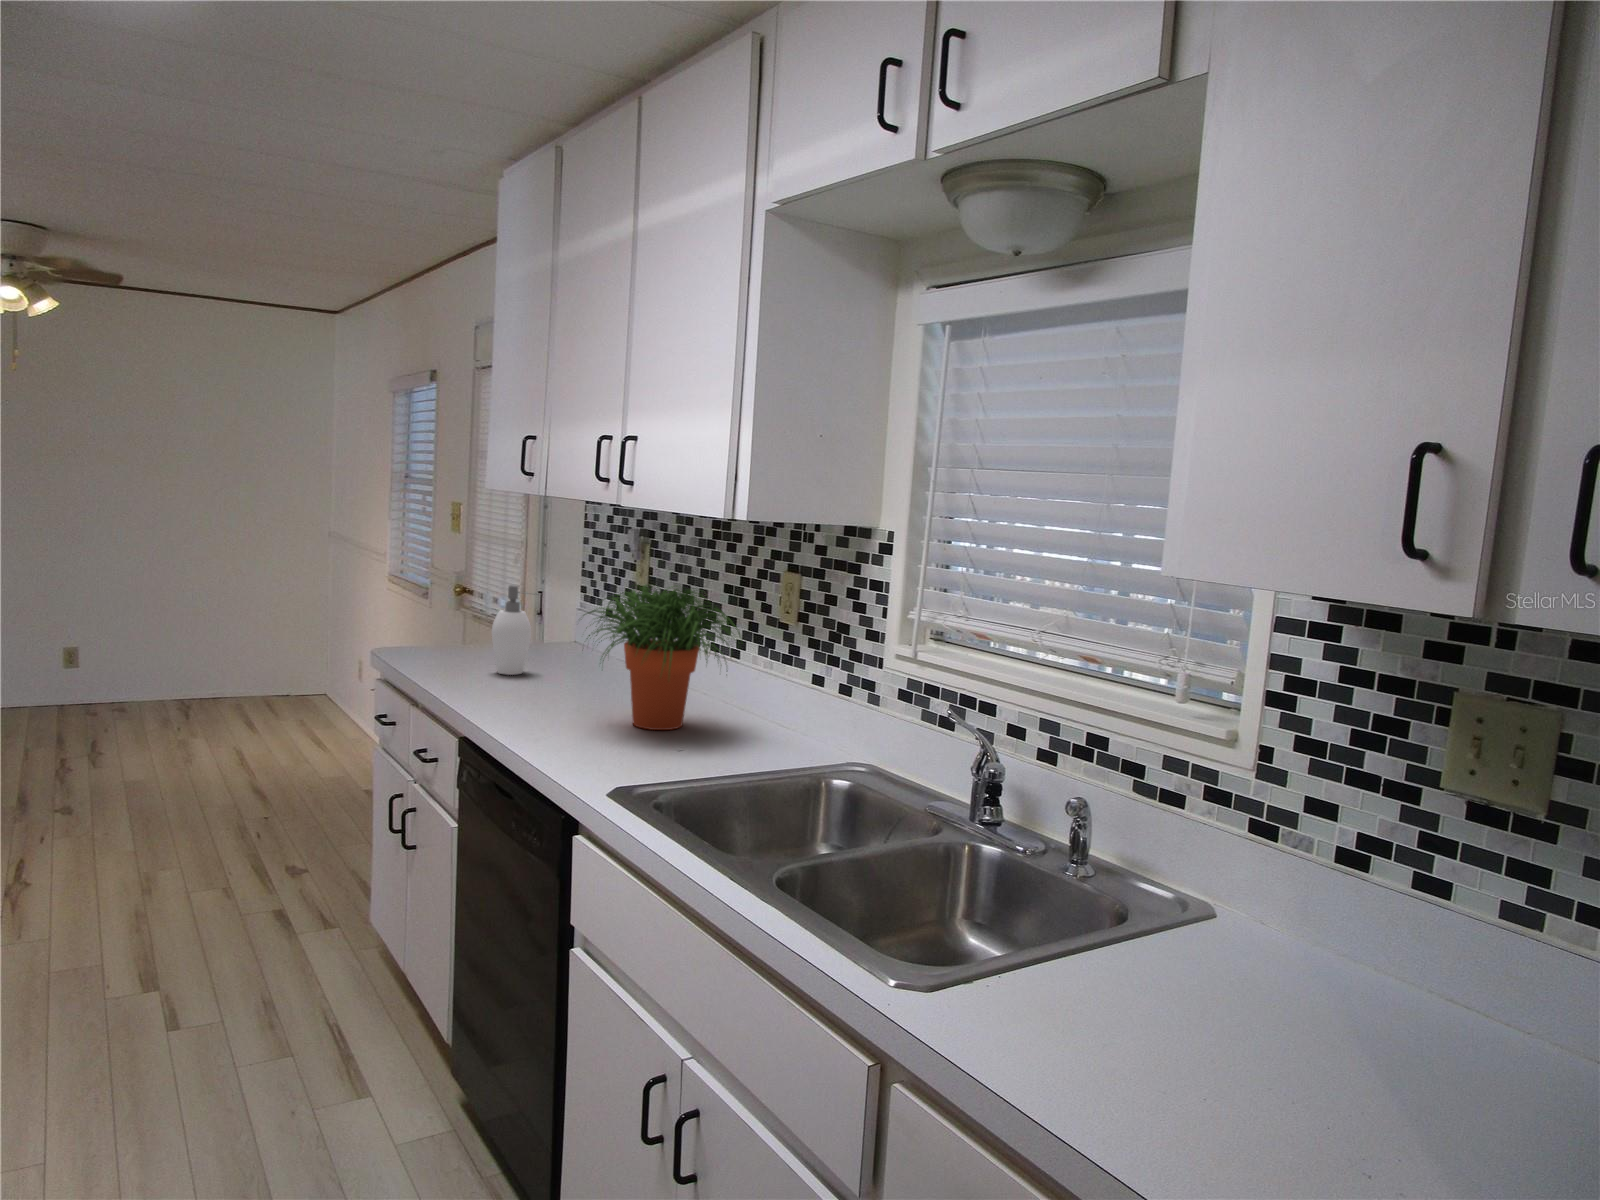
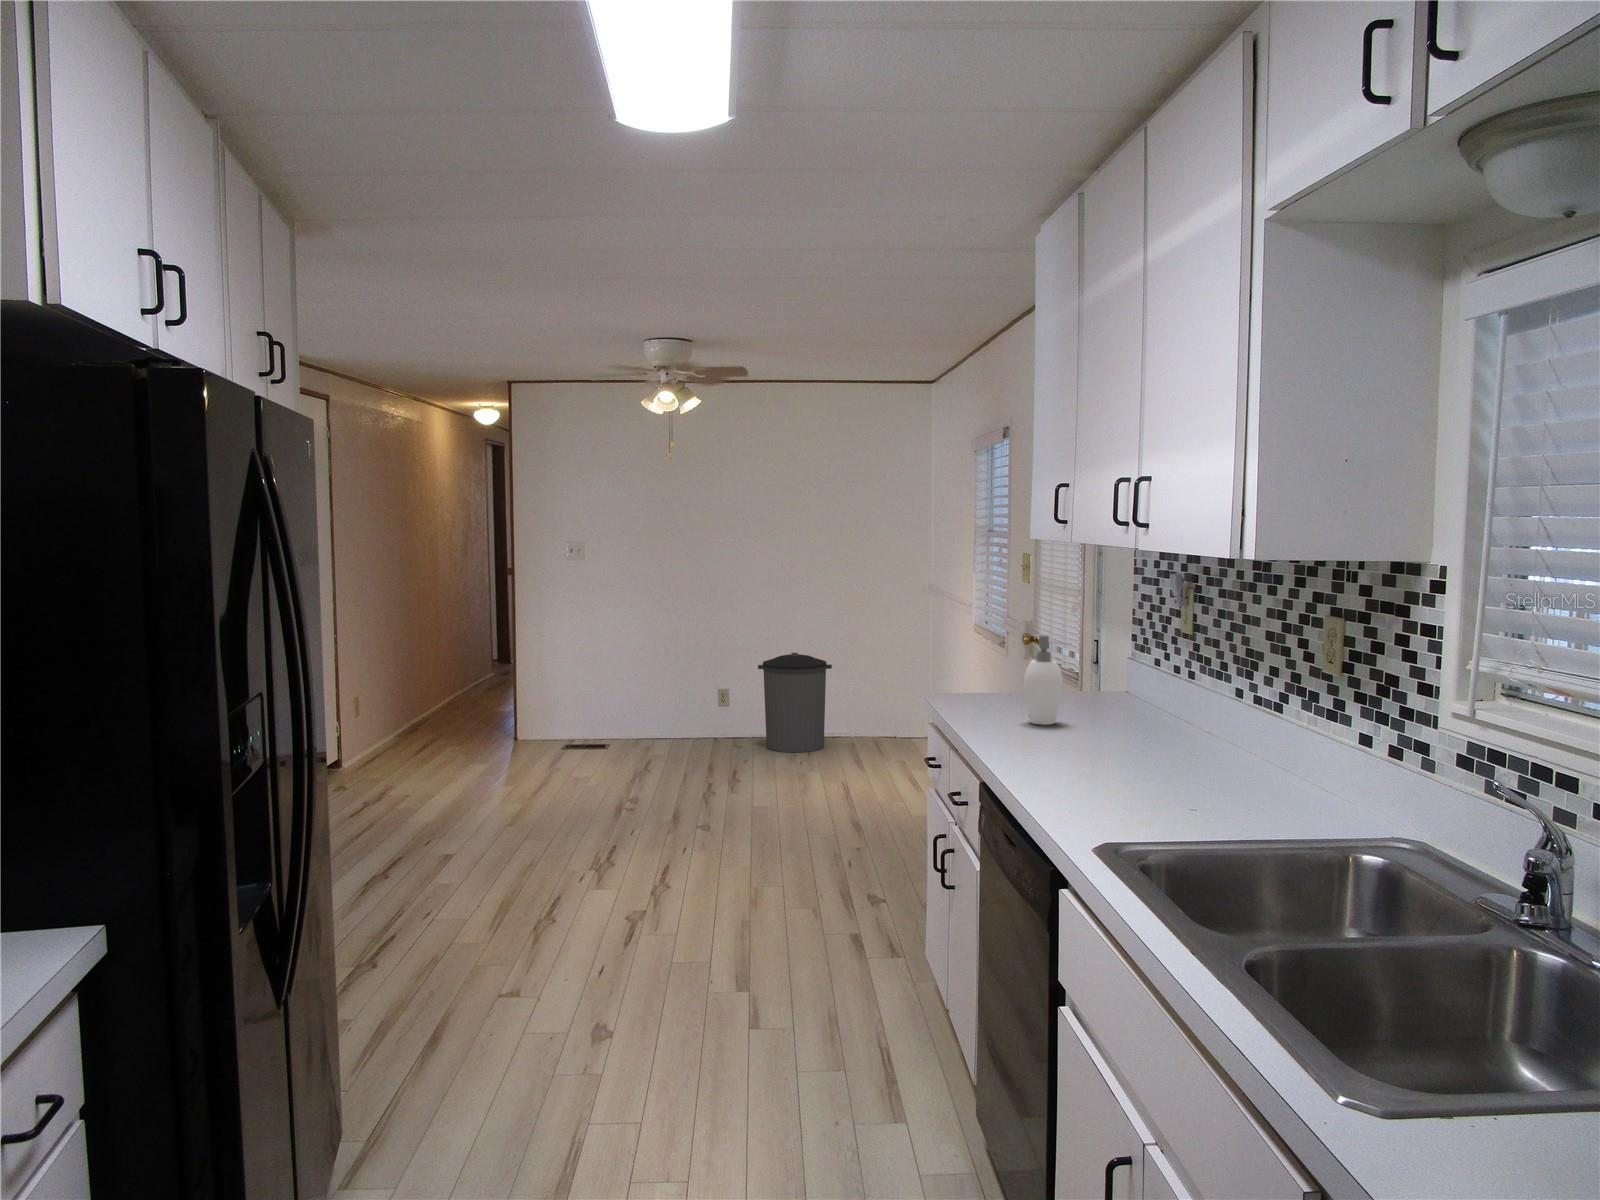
potted plant: present [583,585,740,730] -> none [1086,633,1267,788]
trash can: none [120,602,216,714] -> present [758,653,832,752]

